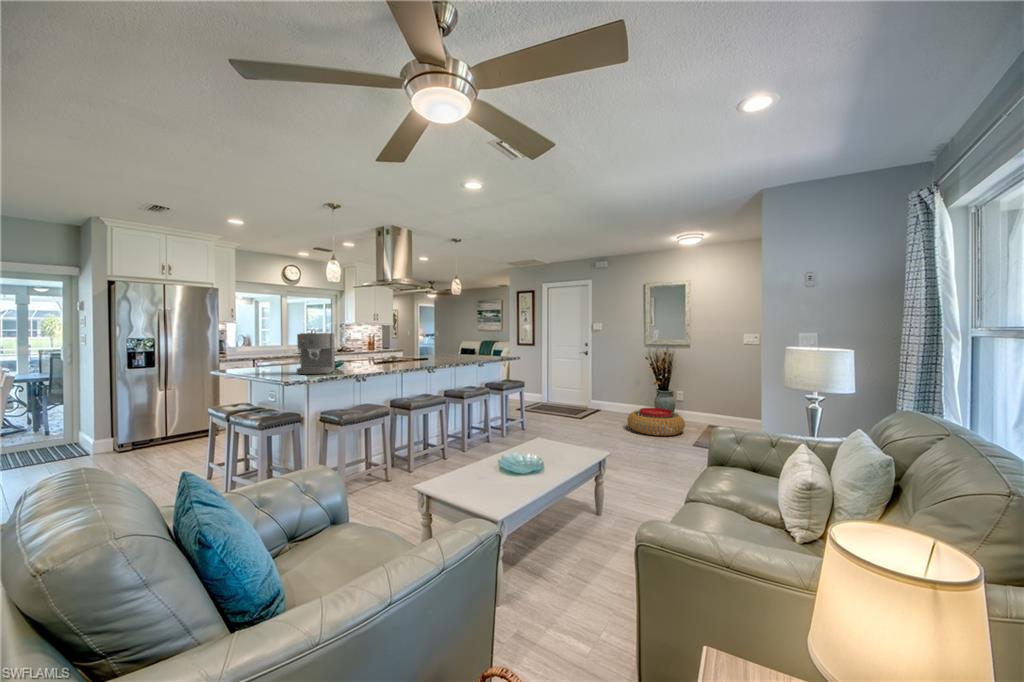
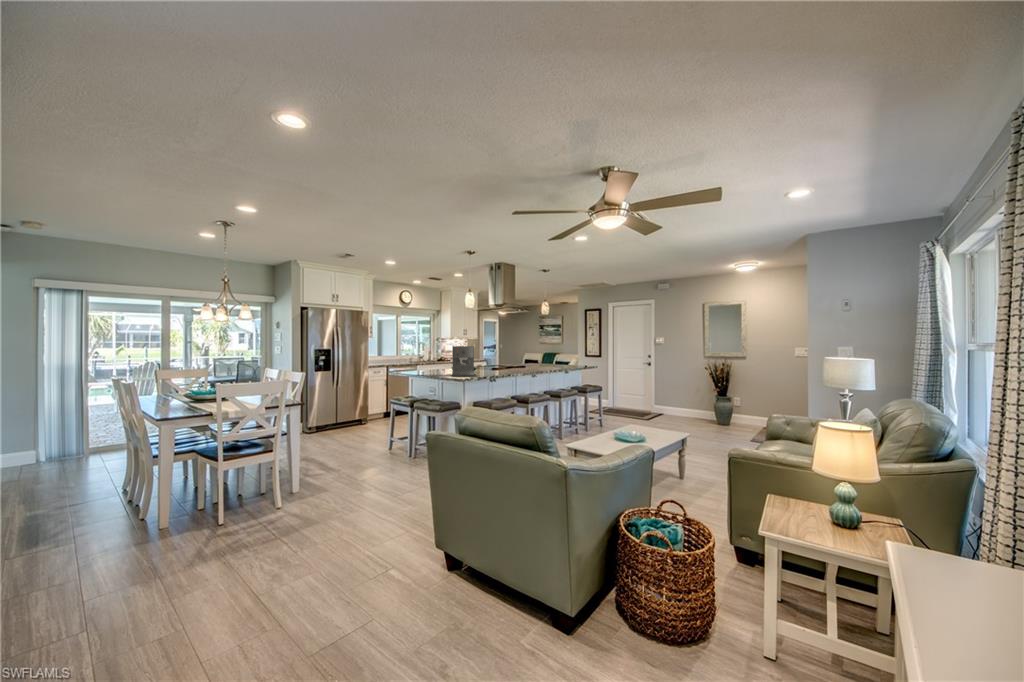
pouf: present [627,408,685,436] -> none [691,410,742,433]

